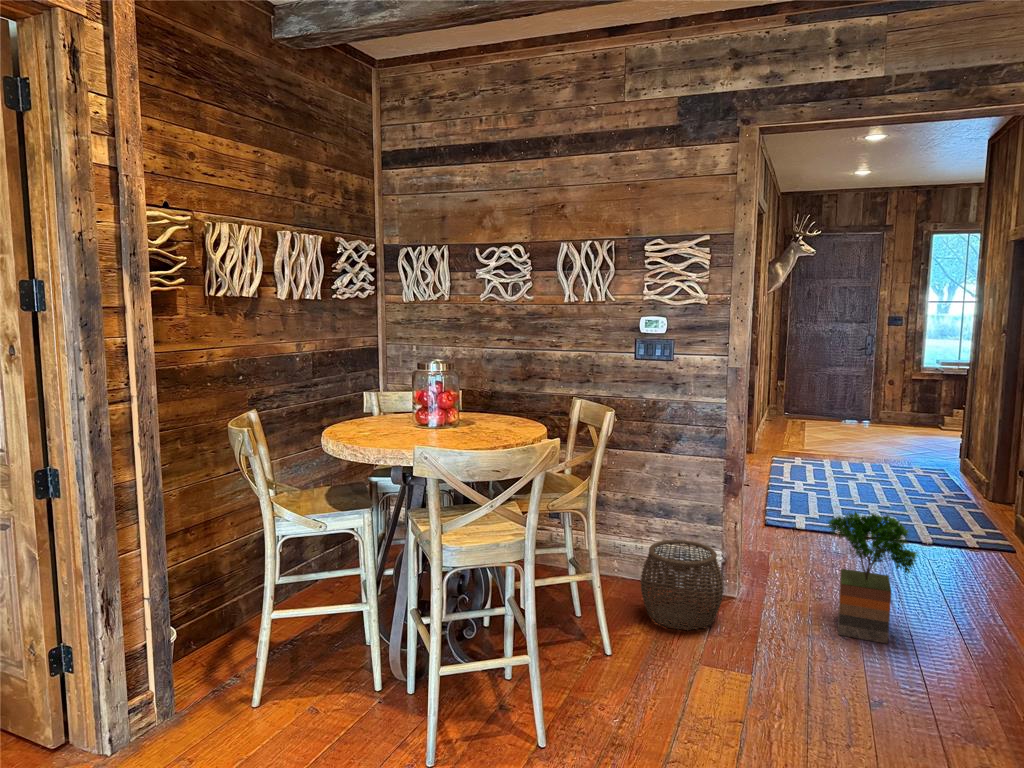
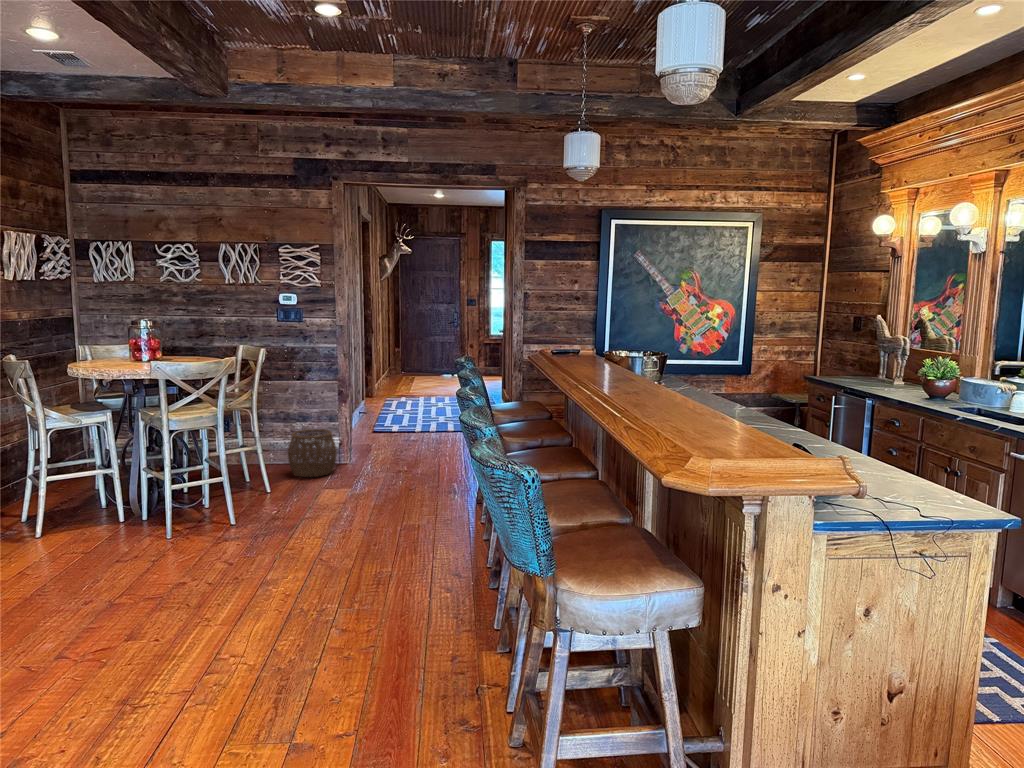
potted tree: present [828,512,917,644] -> none [392,401,438,469]

